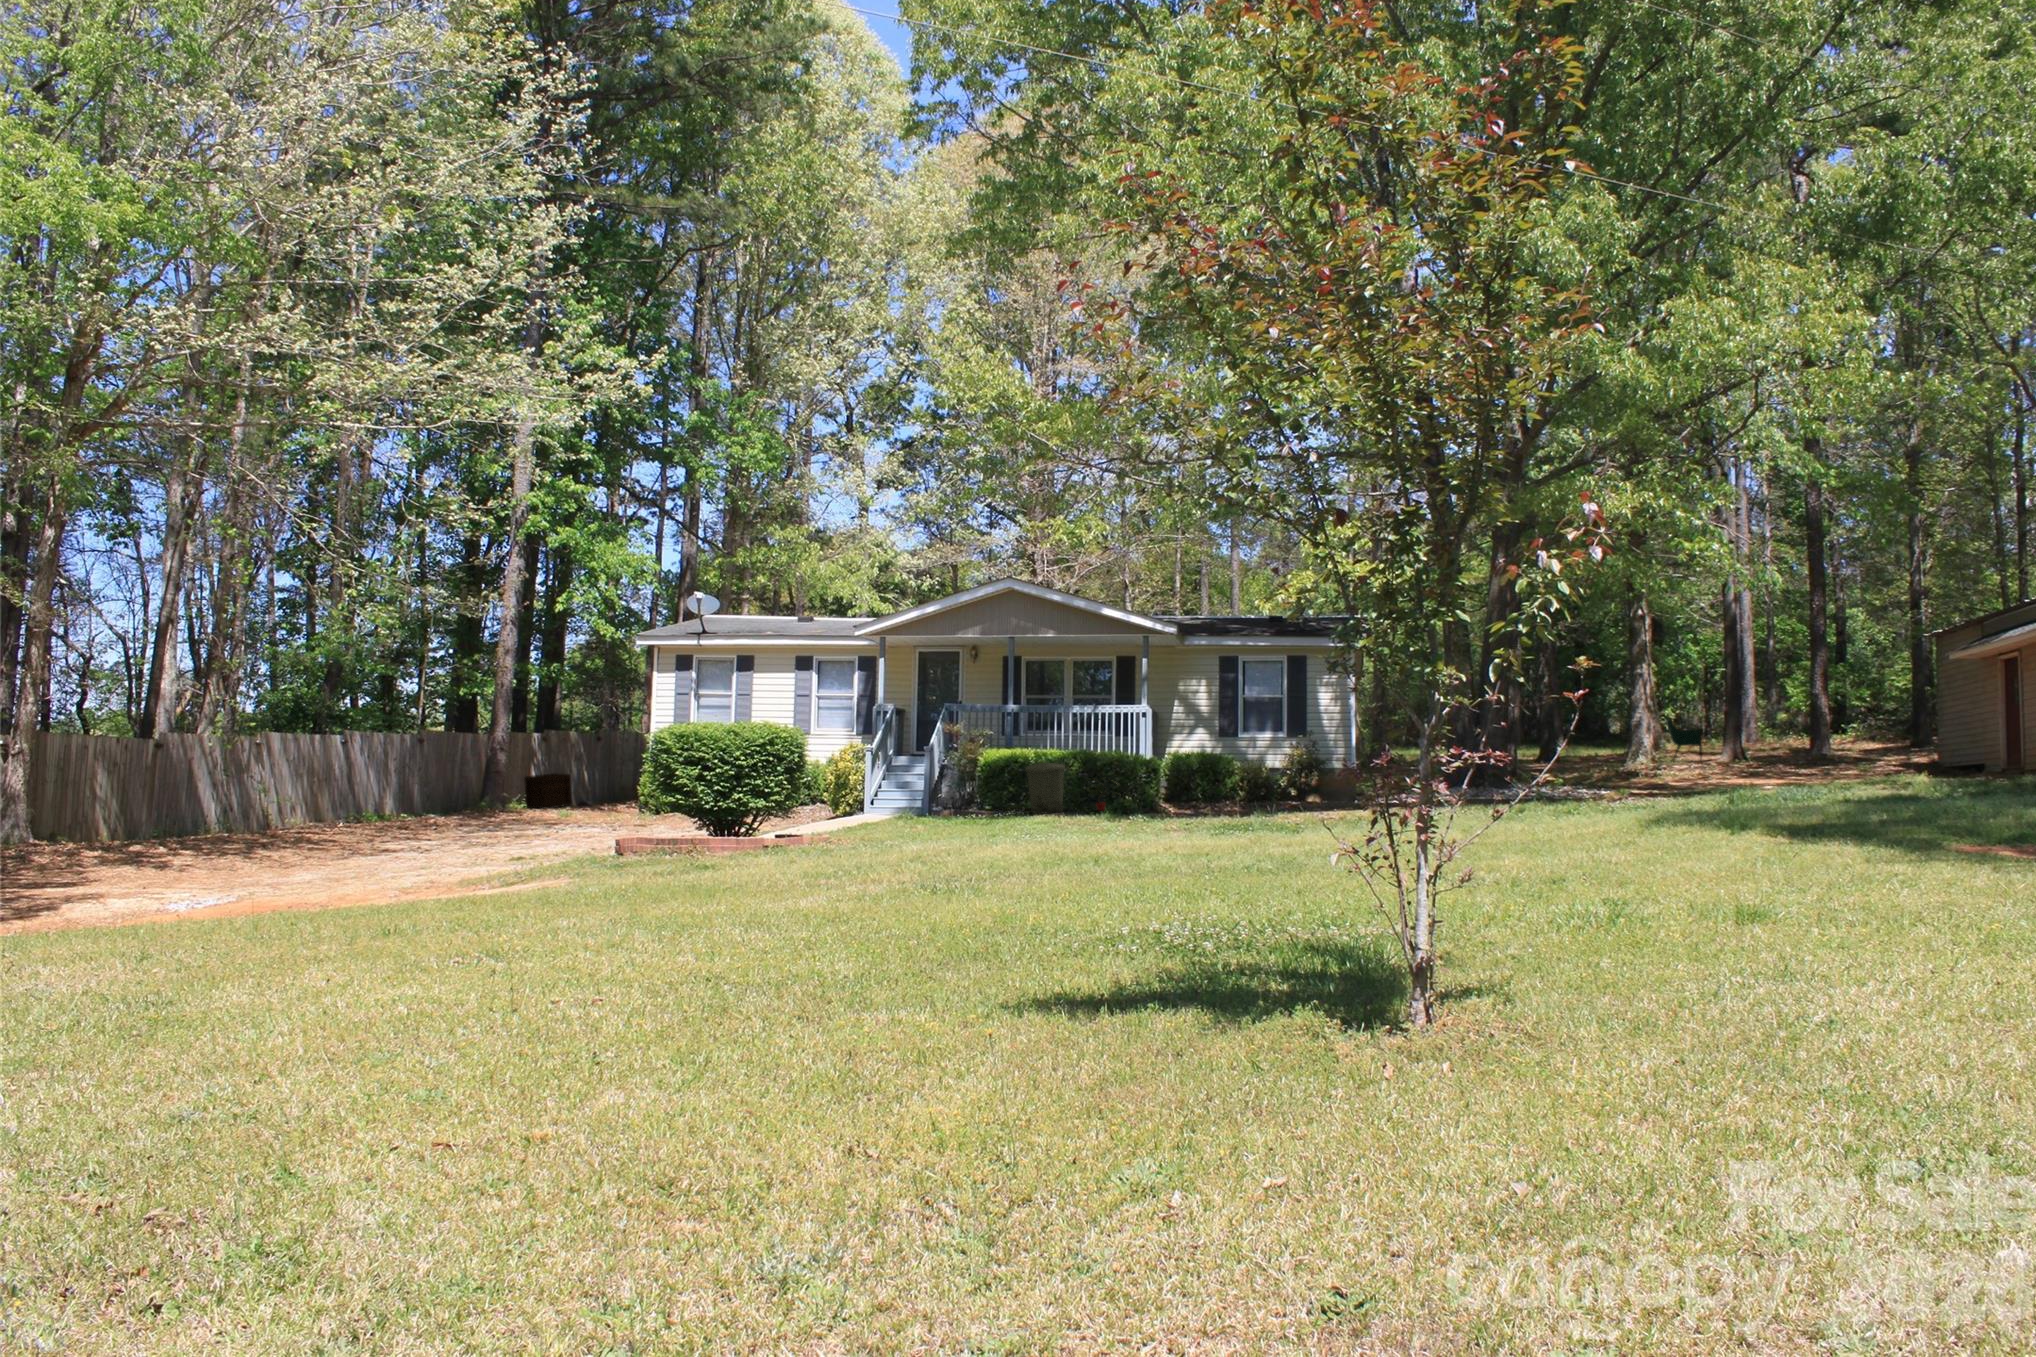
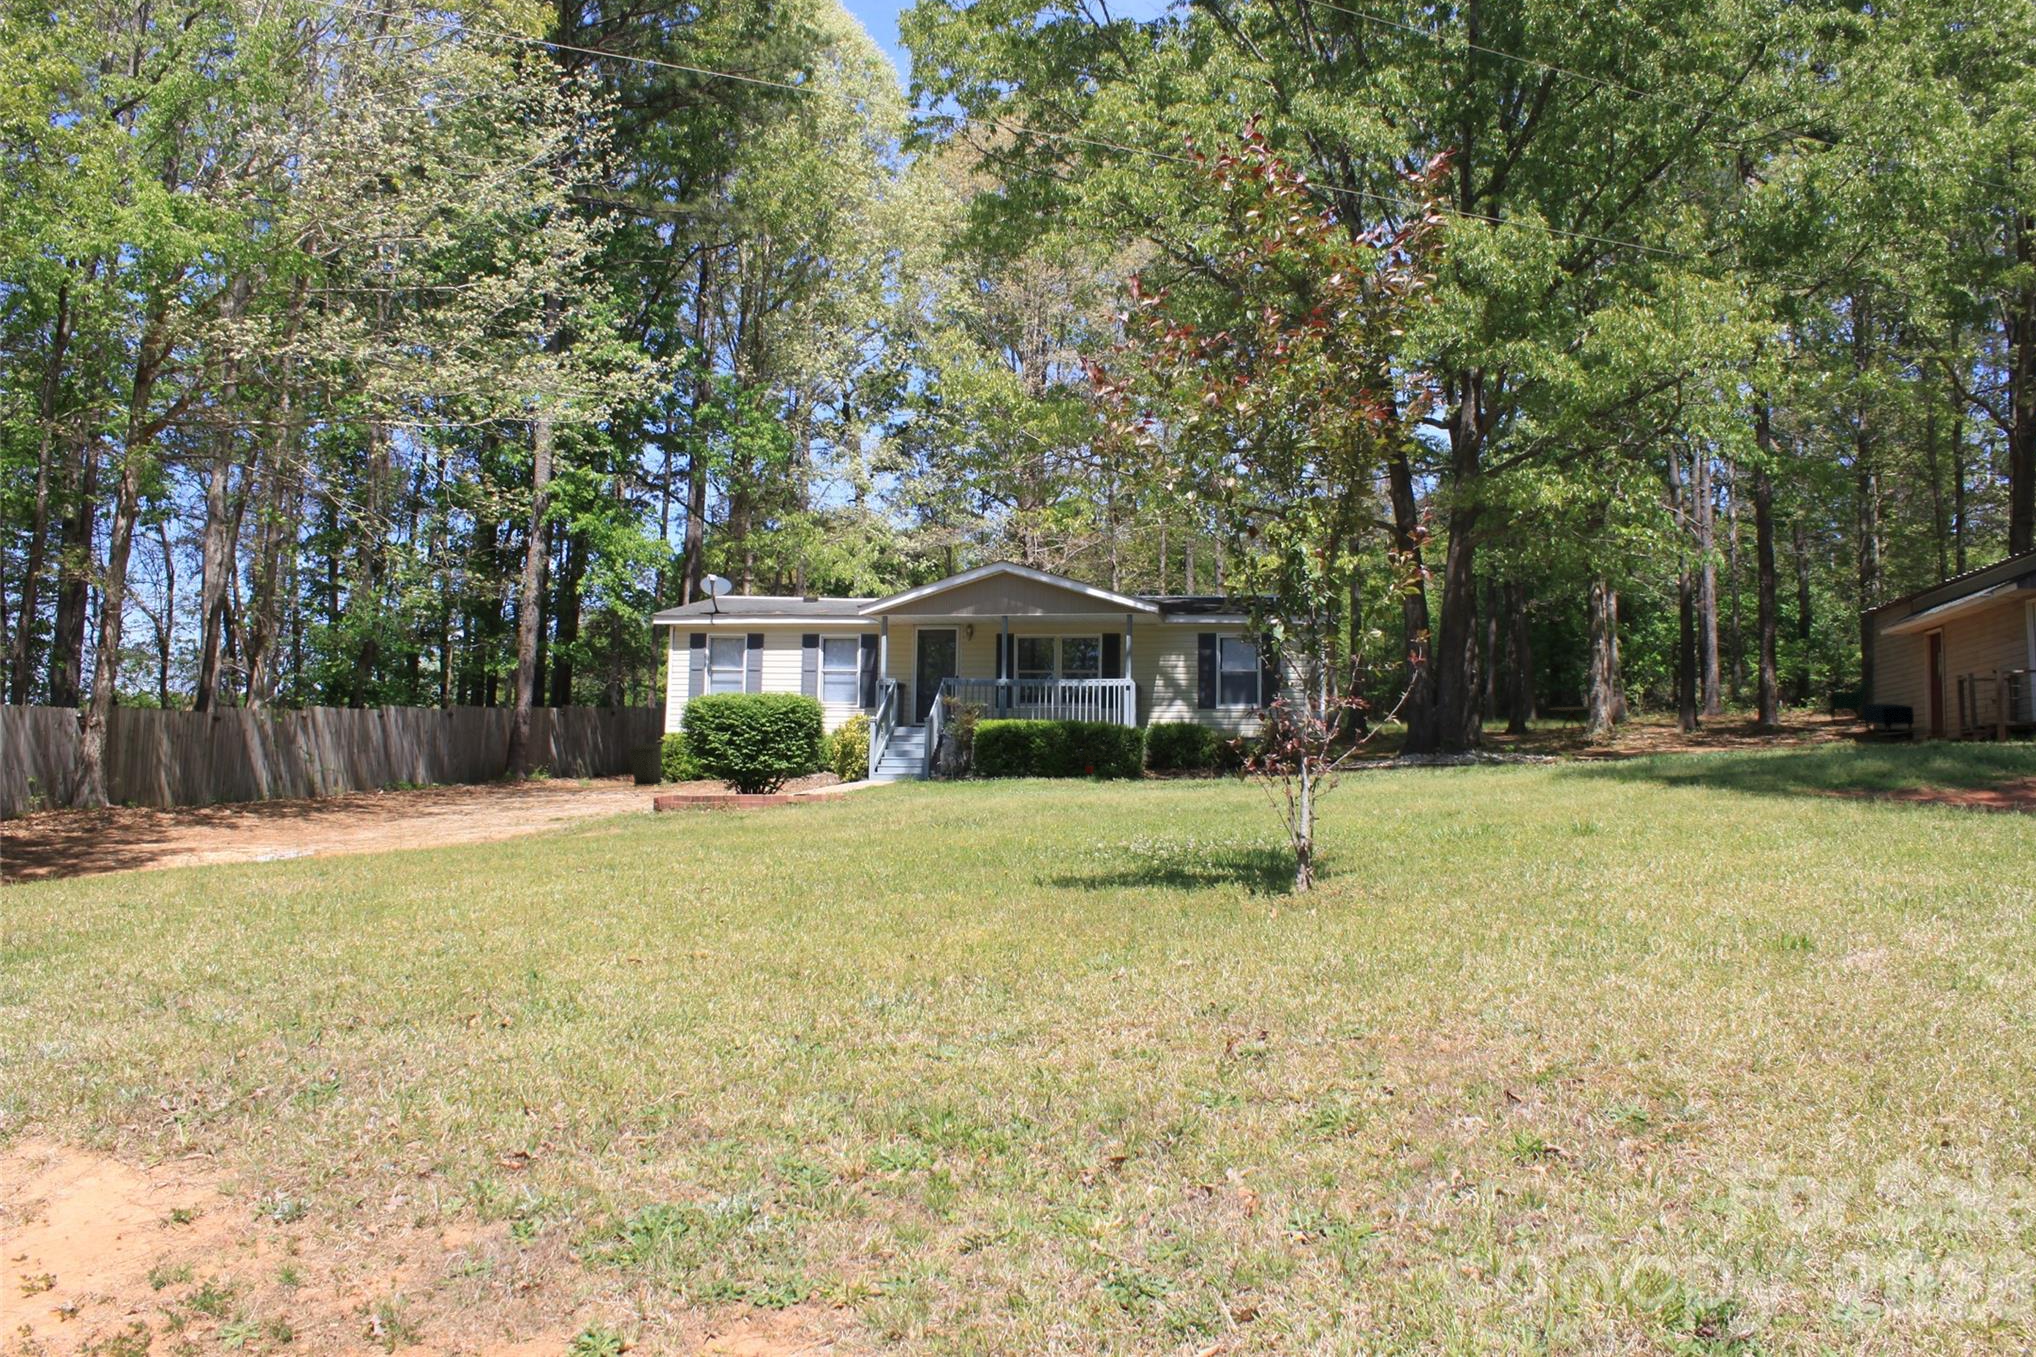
chair: present [1666,718,1703,760] -> present [1829,679,1868,723]
bench: none [1942,735,2001,768] -> present [1863,704,1914,732]
round table: none [1594,736,1645,770] -> present [1550,707,1593,734]
trash can: present [1025,763,1065,813] -> present [628,742,663,786]
wooden crate: present [524,773,572,808] -> none [548,745,594,778]

